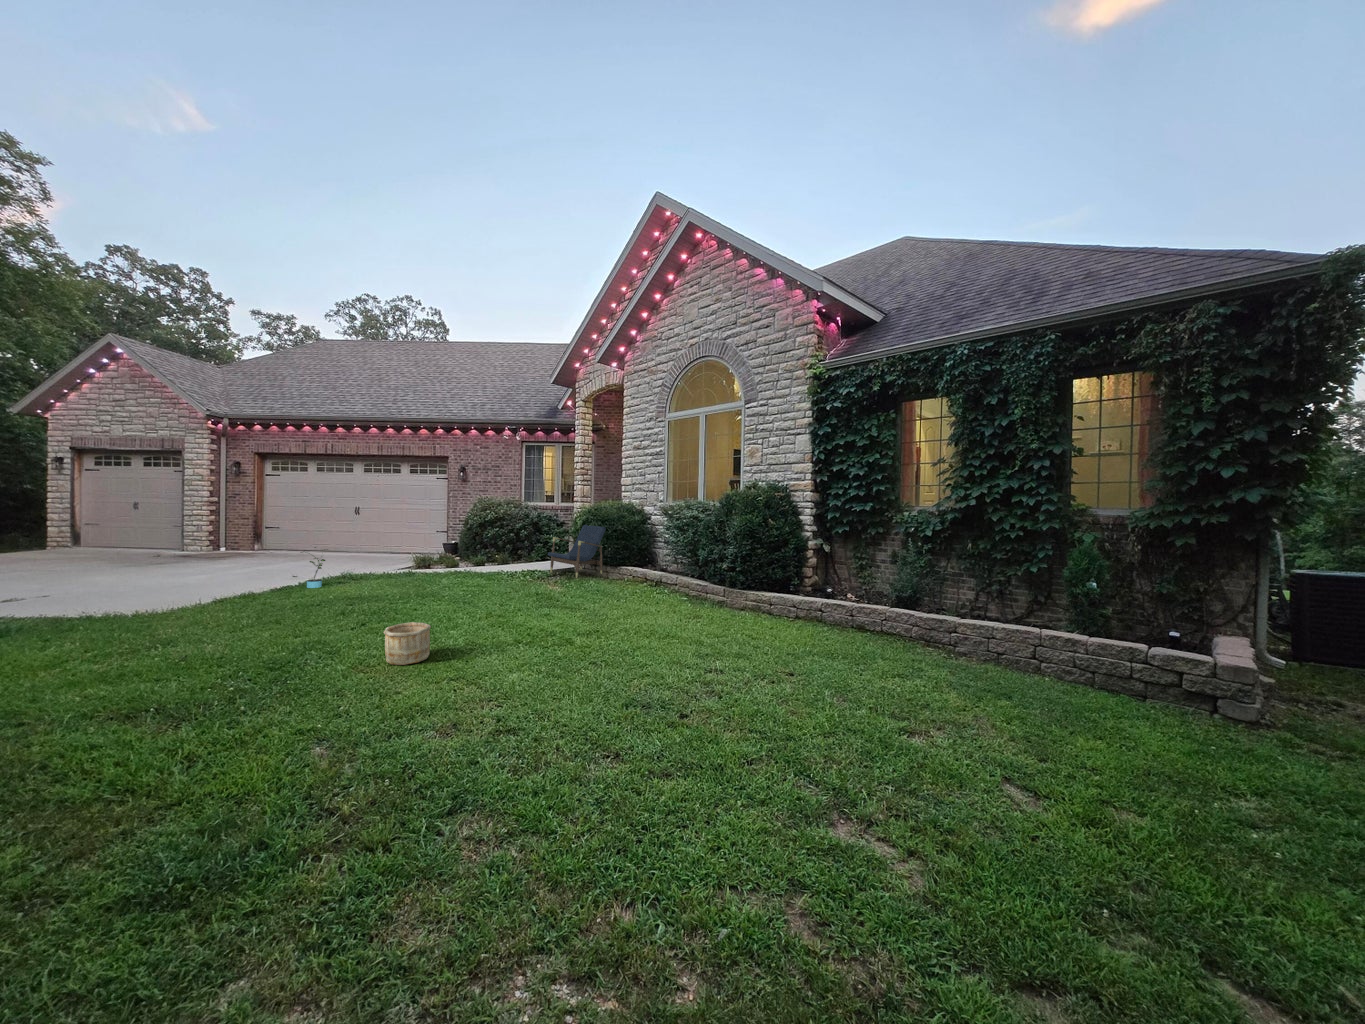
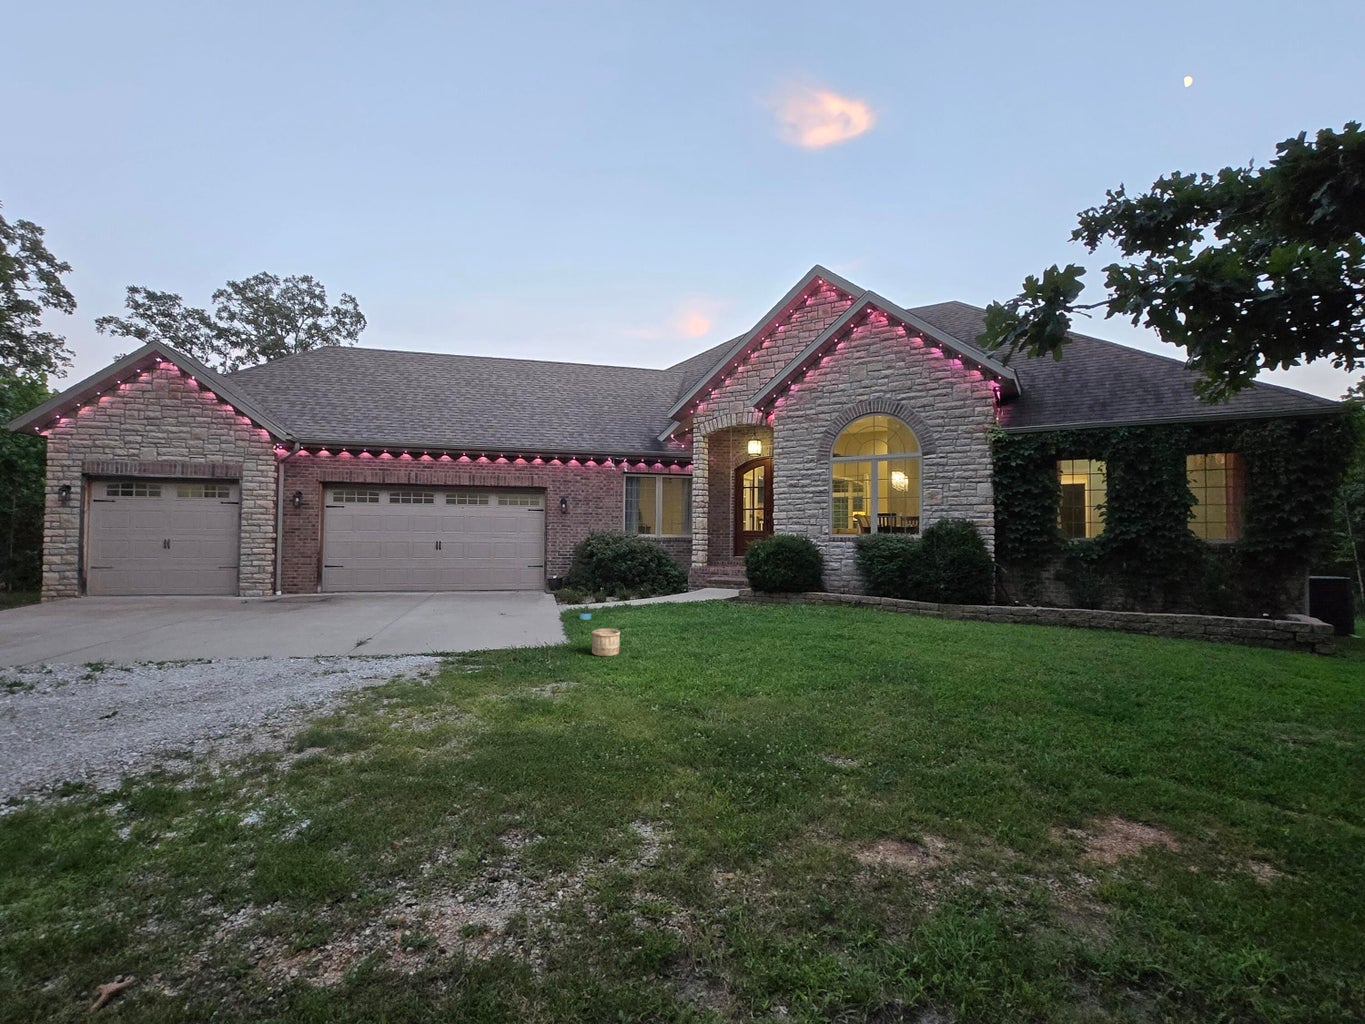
lounge chair: present [548,525,606,578] -> none [755,555,798,602]
wooden bucket: present [383,622,431,665] -> present [591,629,621,656]

